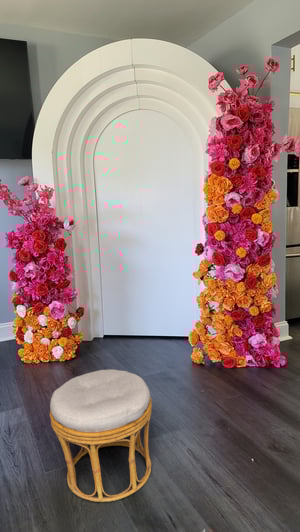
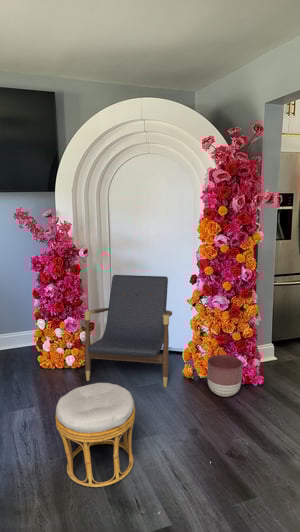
lounge chair: none [74,250,176,375] -> present [85,275,172,387]
planter: none [223,333,264,381] -> present [207,355,242,397]

